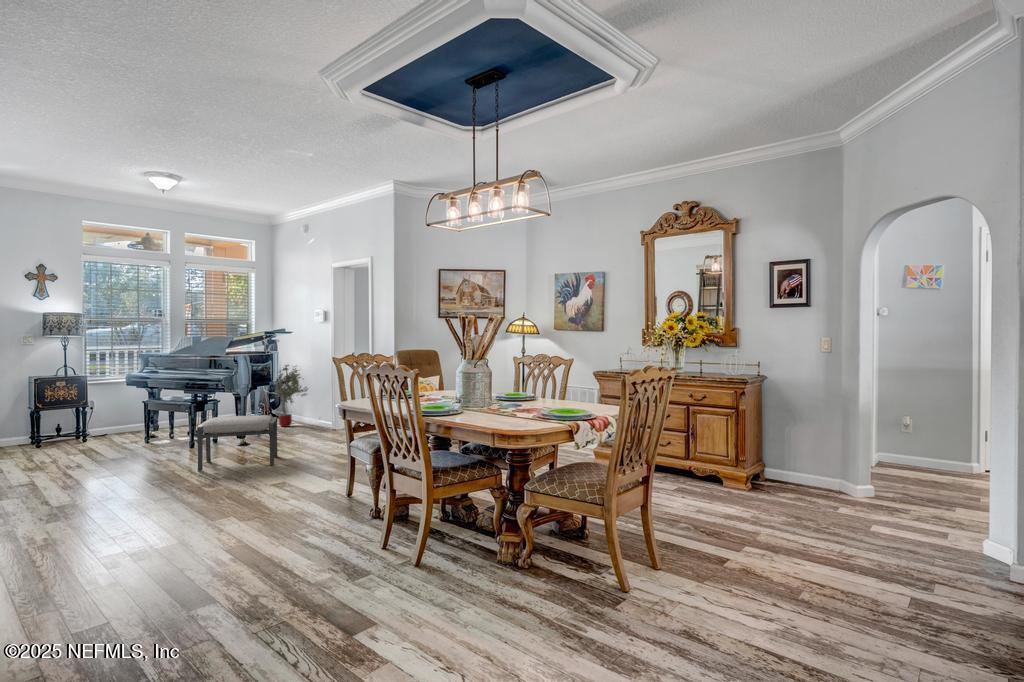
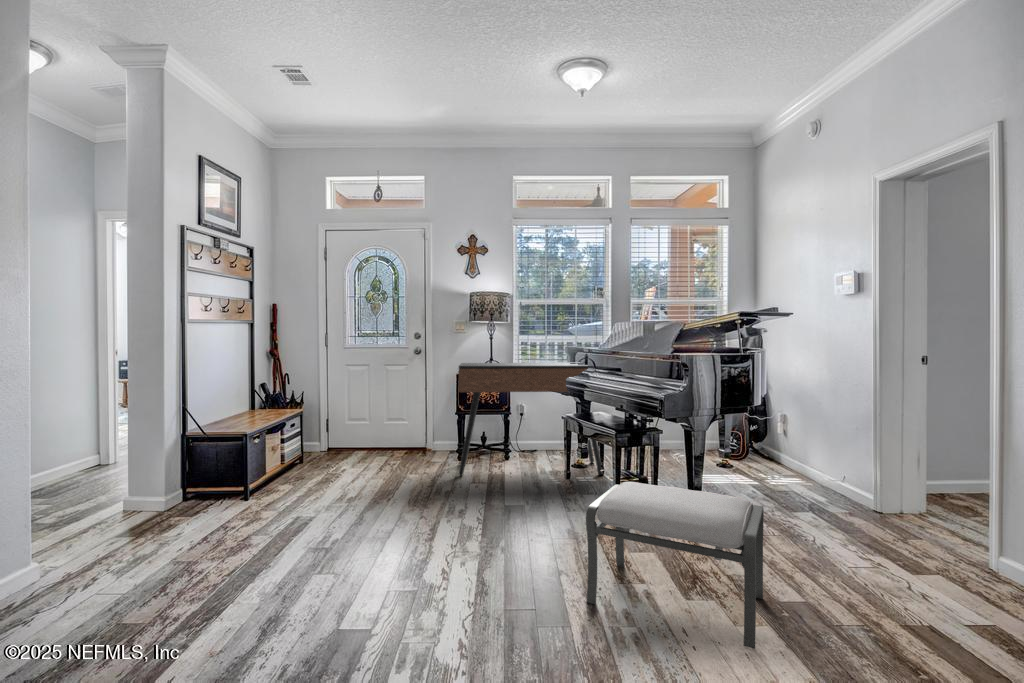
console table: none [42,365,175,455] -> present [459,363,603,476]
potted tree: present [275,365,308,427] -> none [754,371,822,482]

